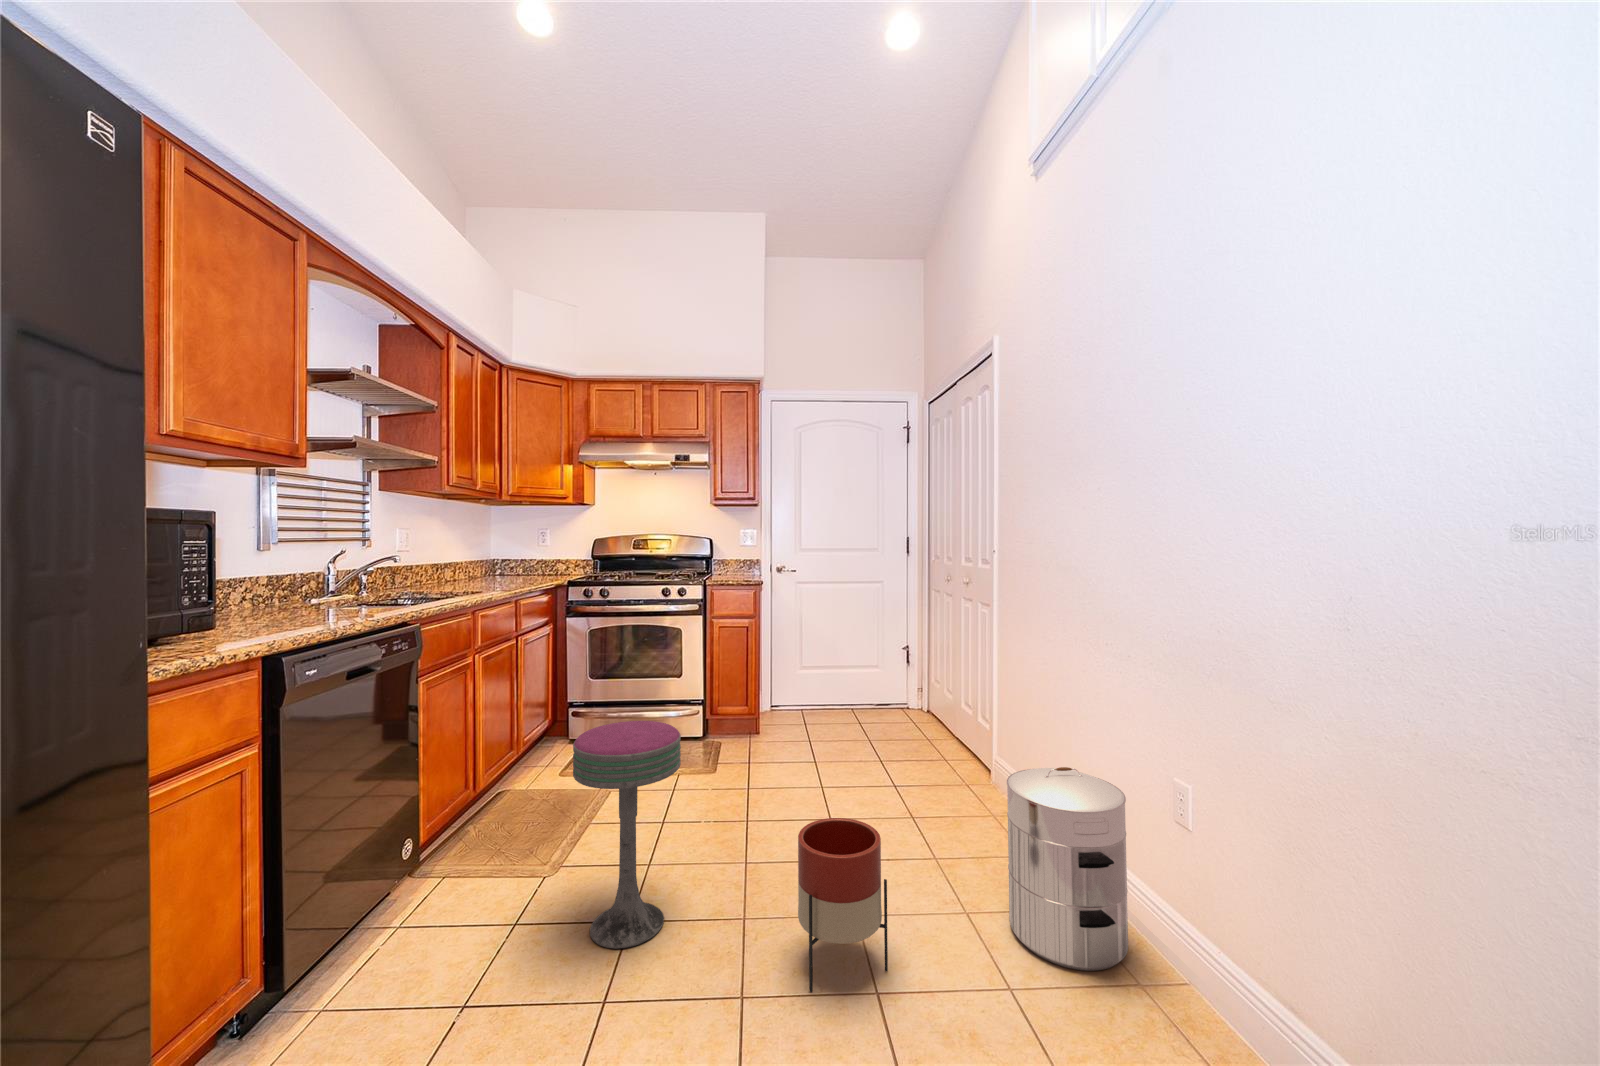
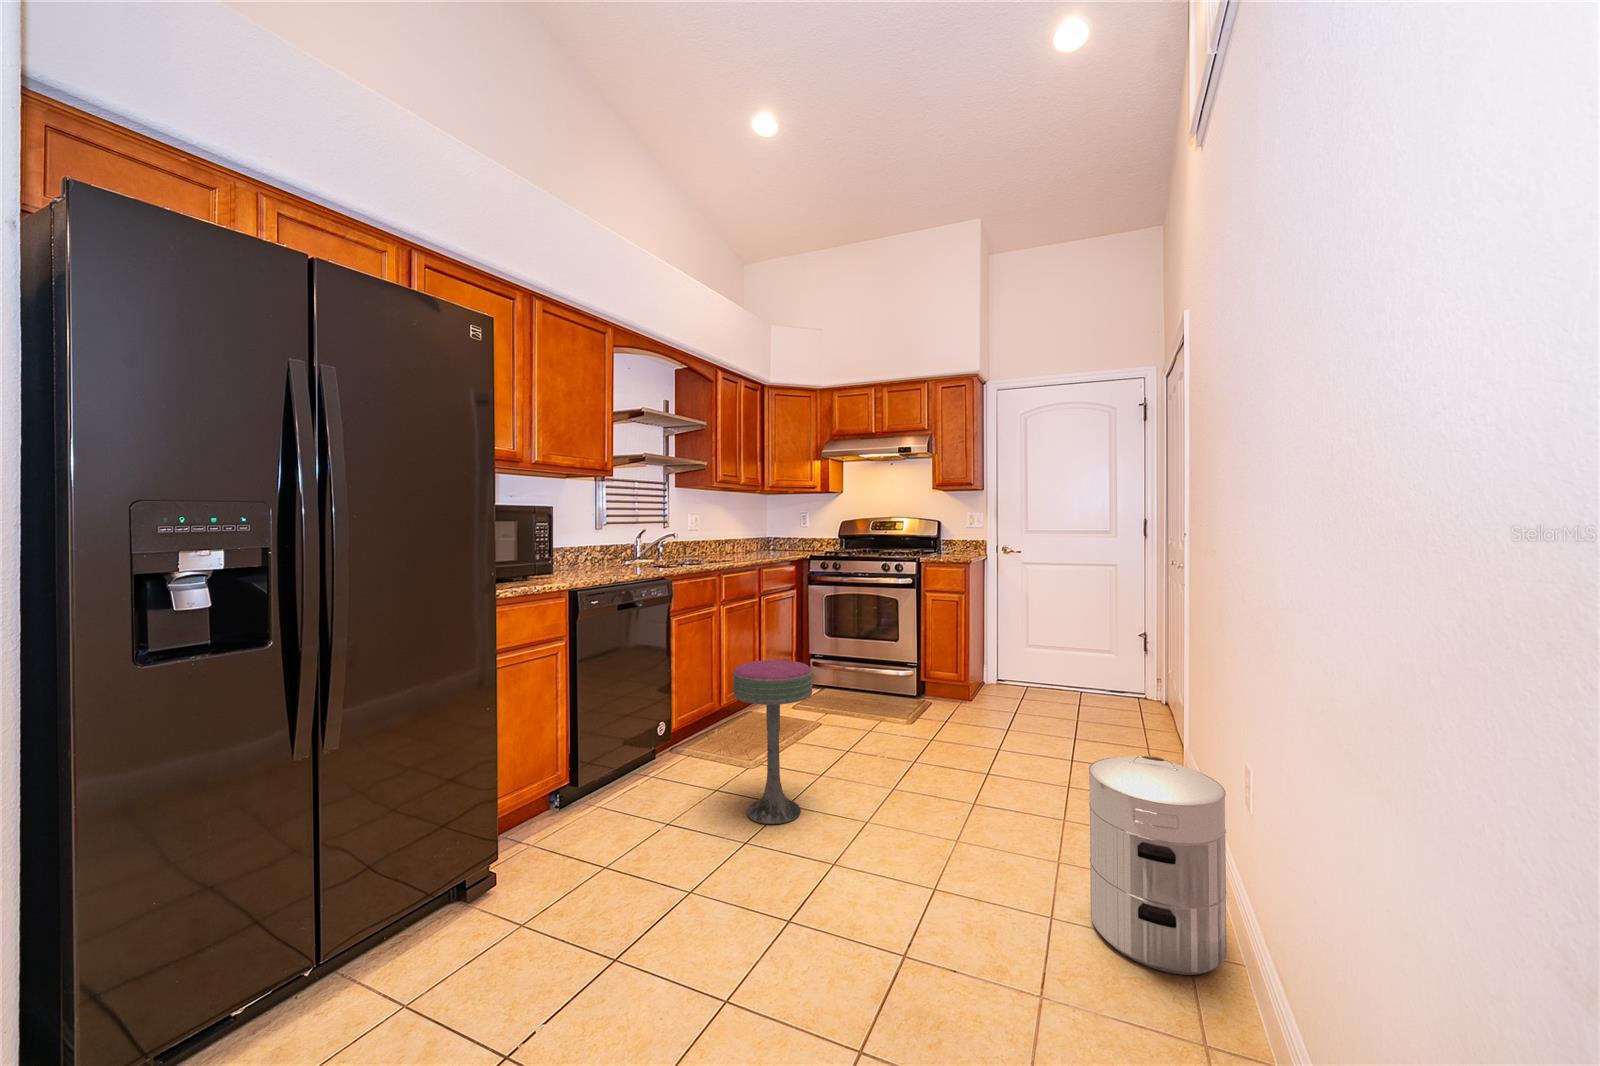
planter: present [798,818,888,991] -> none [869,759,944,899]

